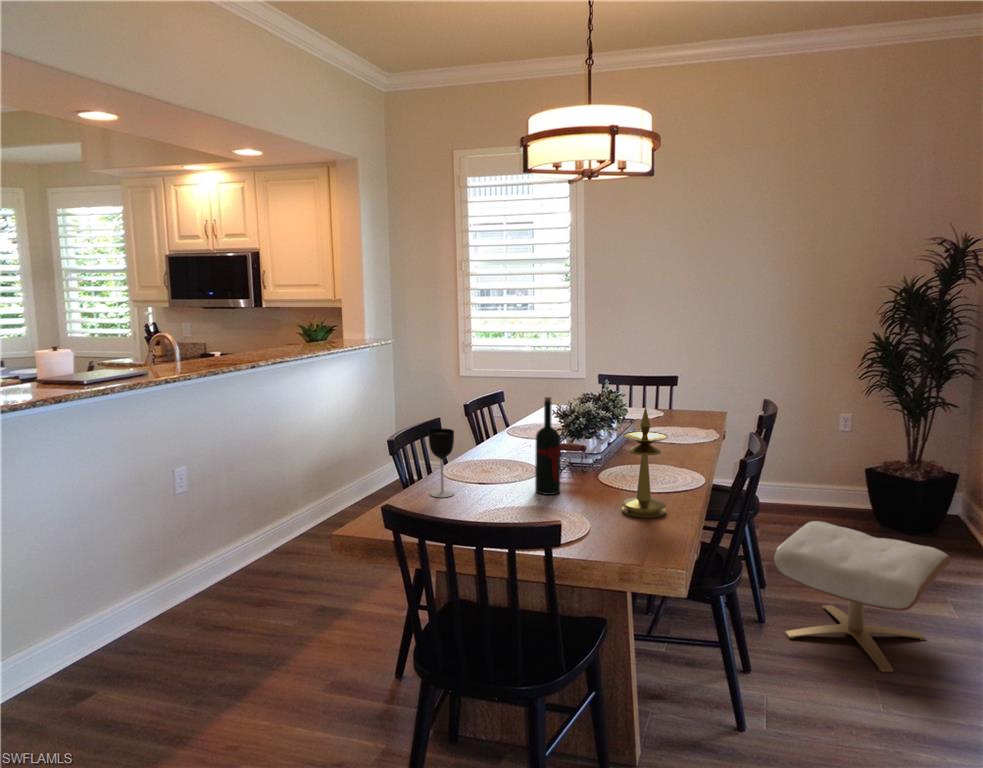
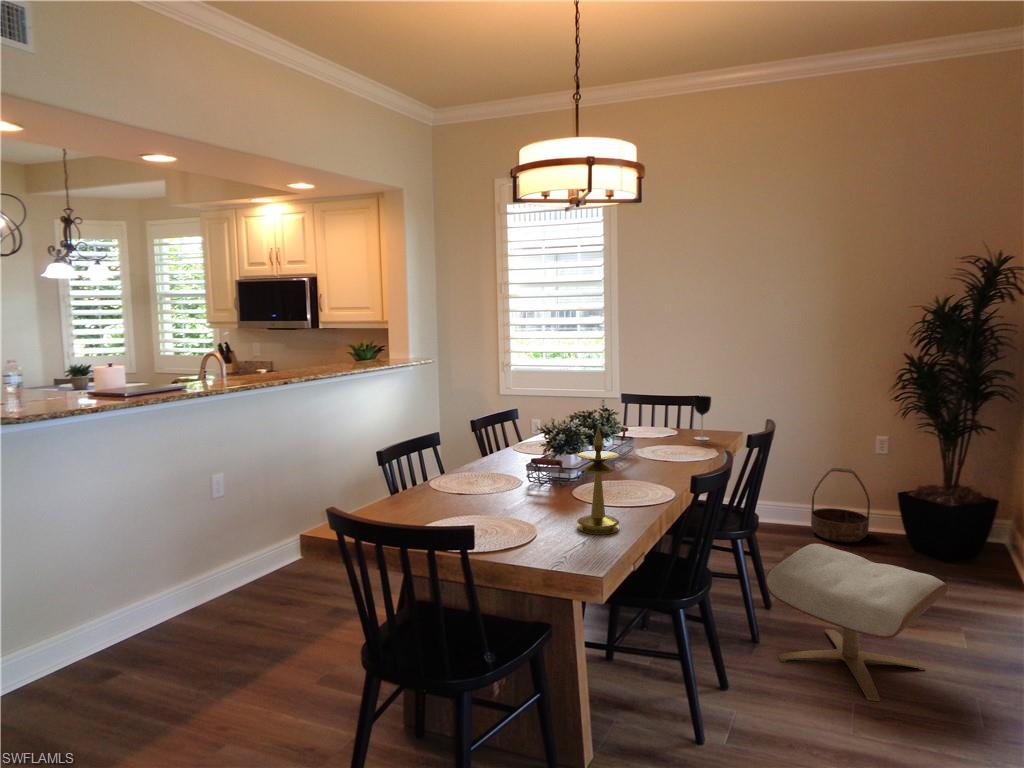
wine bottle: present [535,397,561,495] -> none [505,415,529,509]
wine glass: present [428,428,454,497] -> present [694,396,711,440]
basket: none [782,446,840,520] -> present [811,468,870,542]

